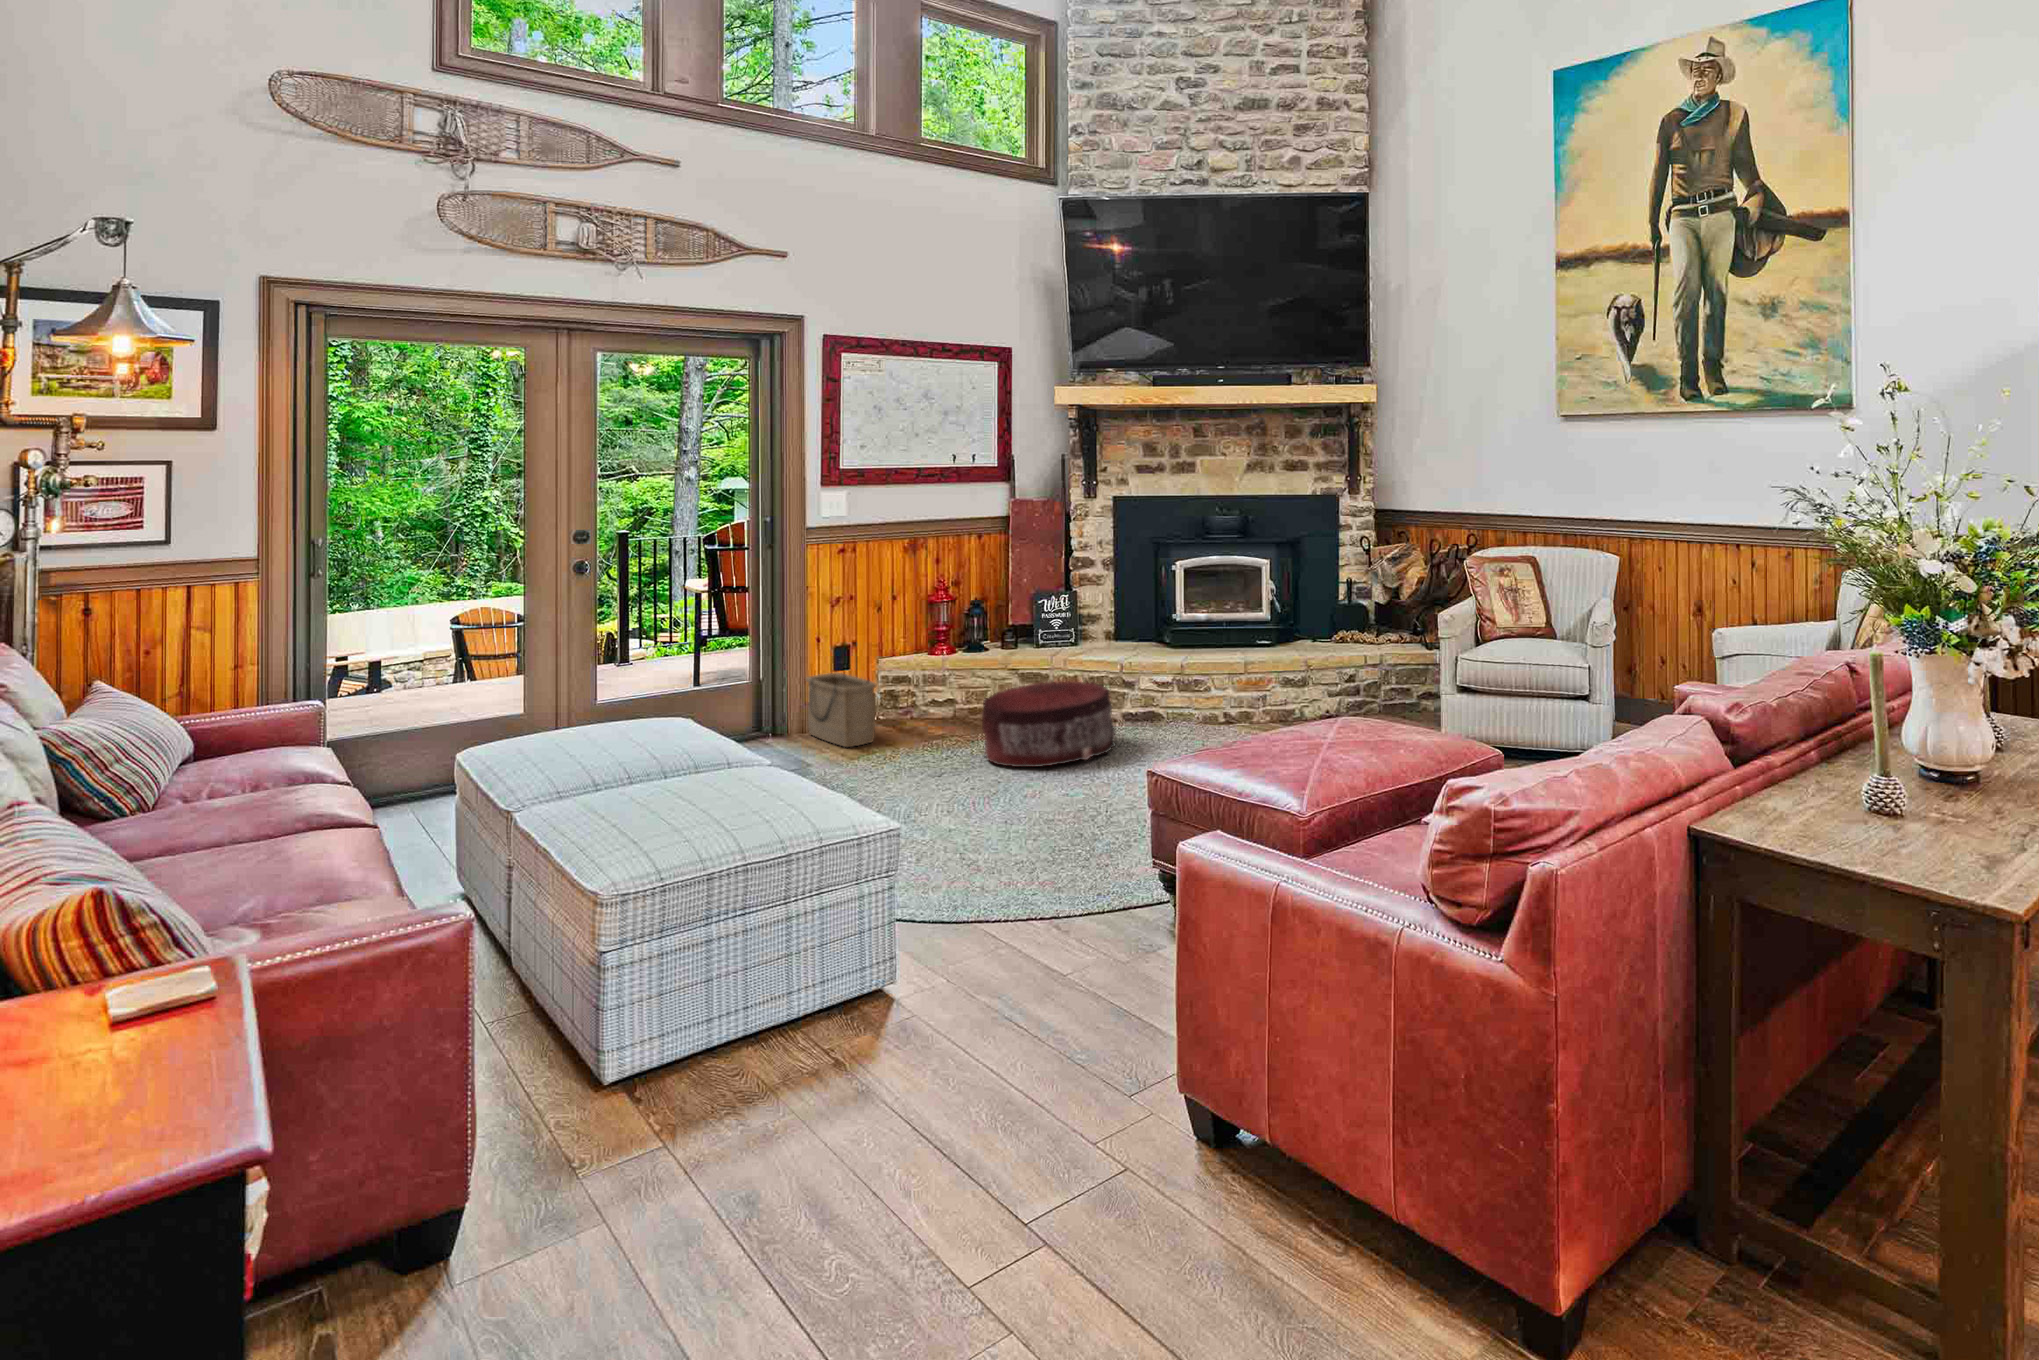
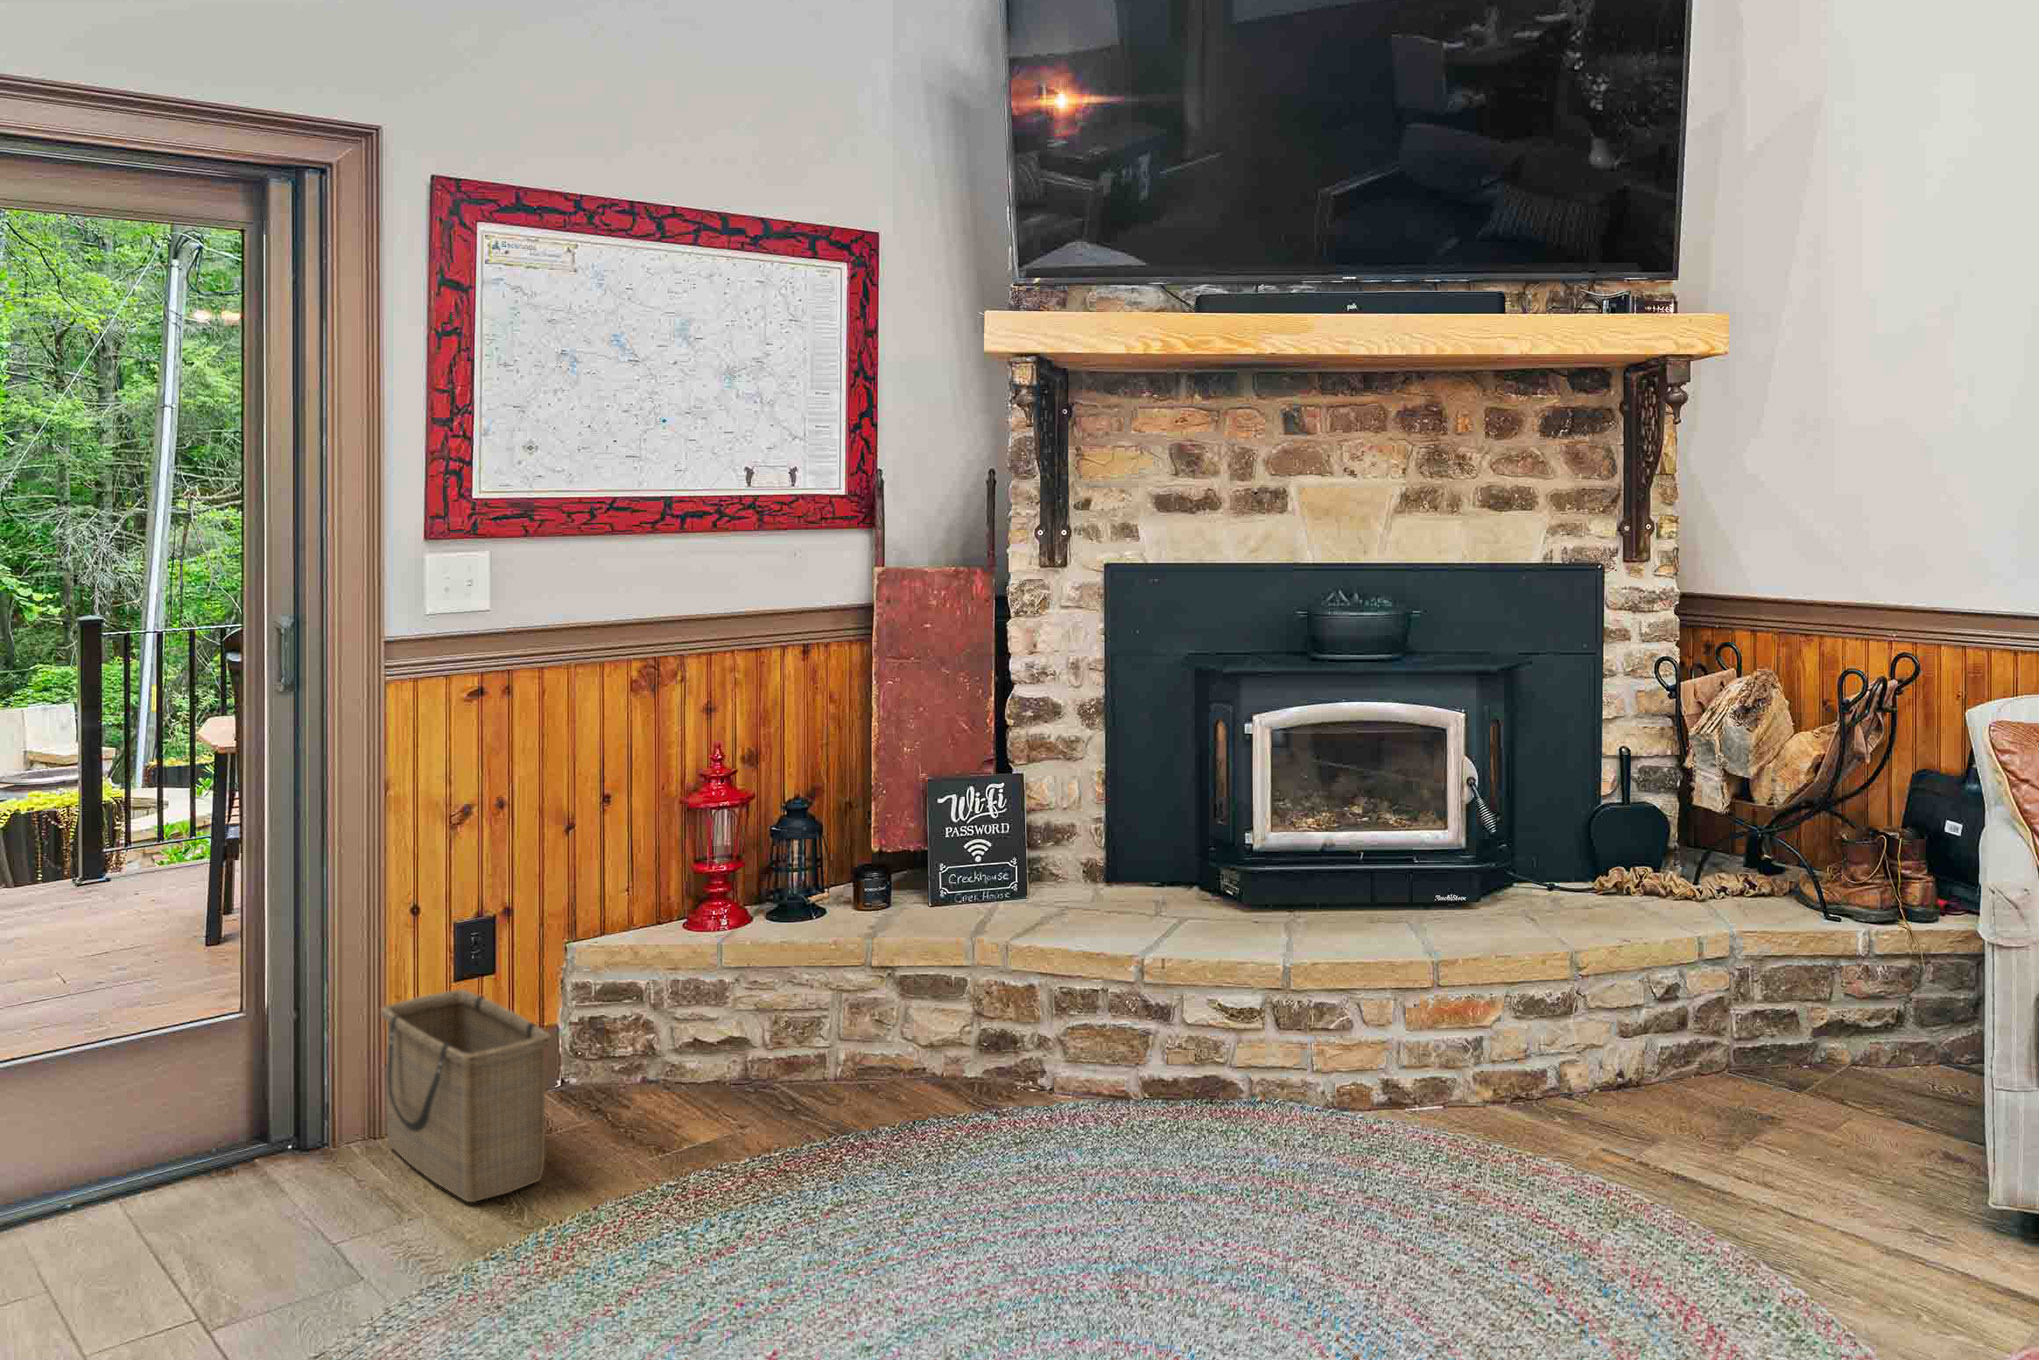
pouf: present [981,682,1115,767] -> none [811,1026,1155,1301]

